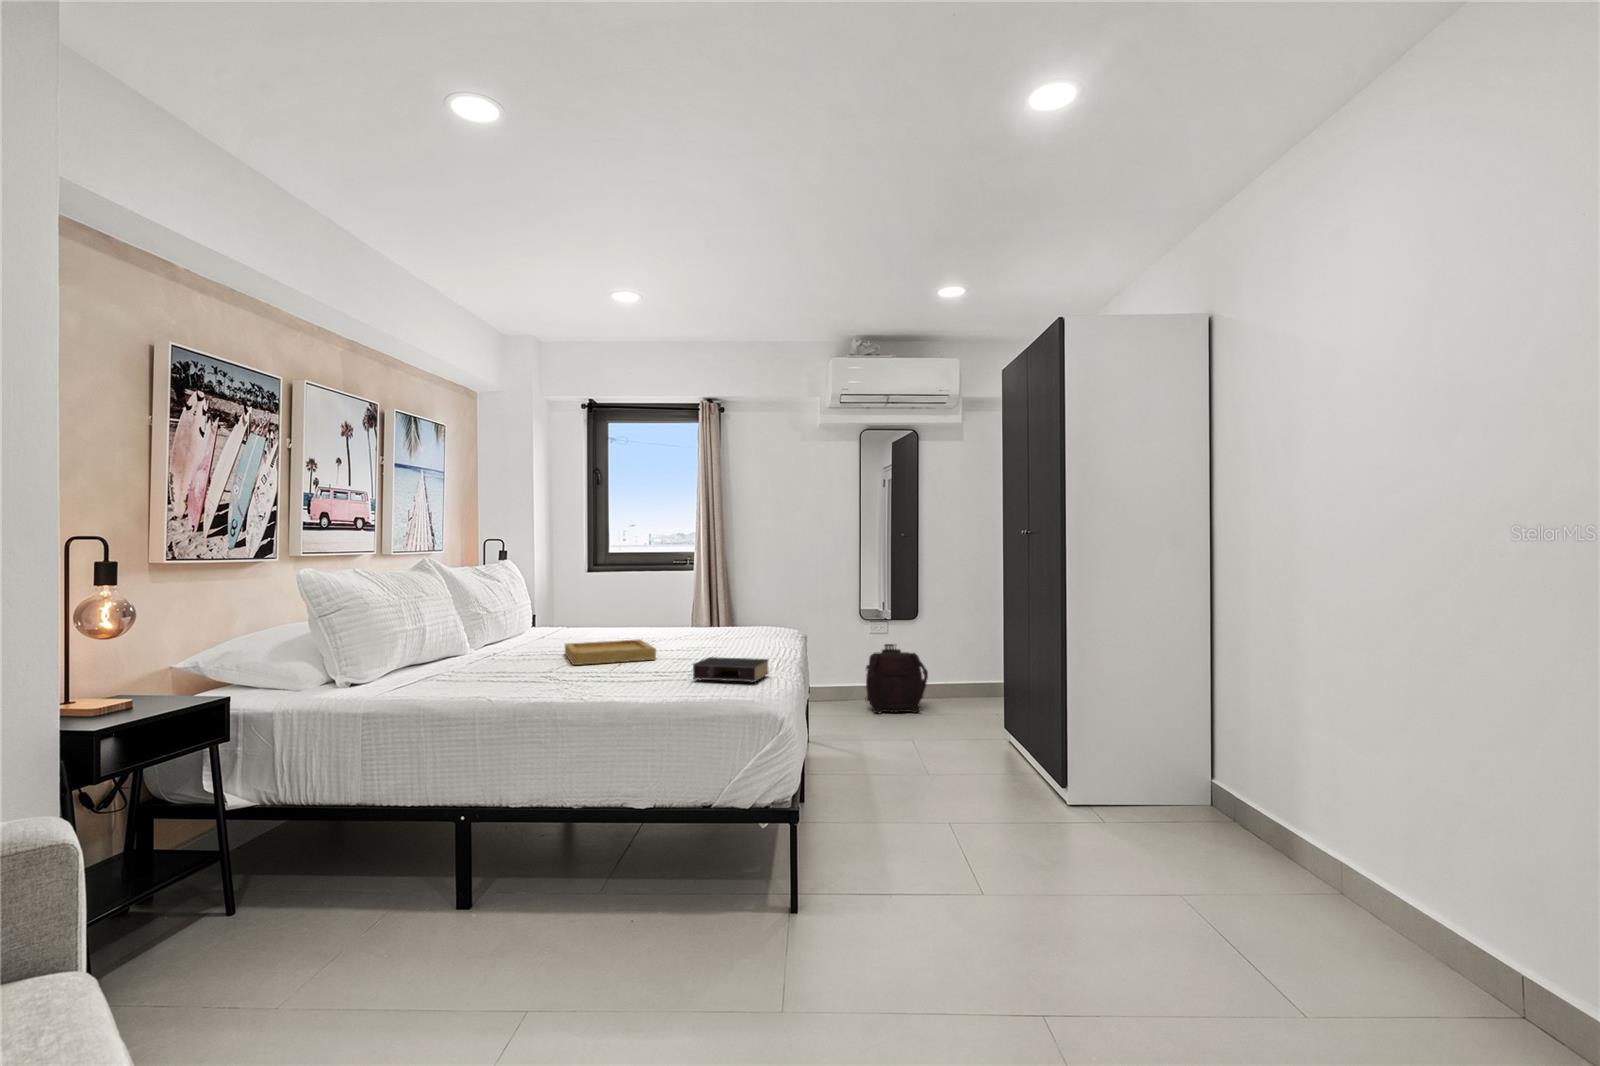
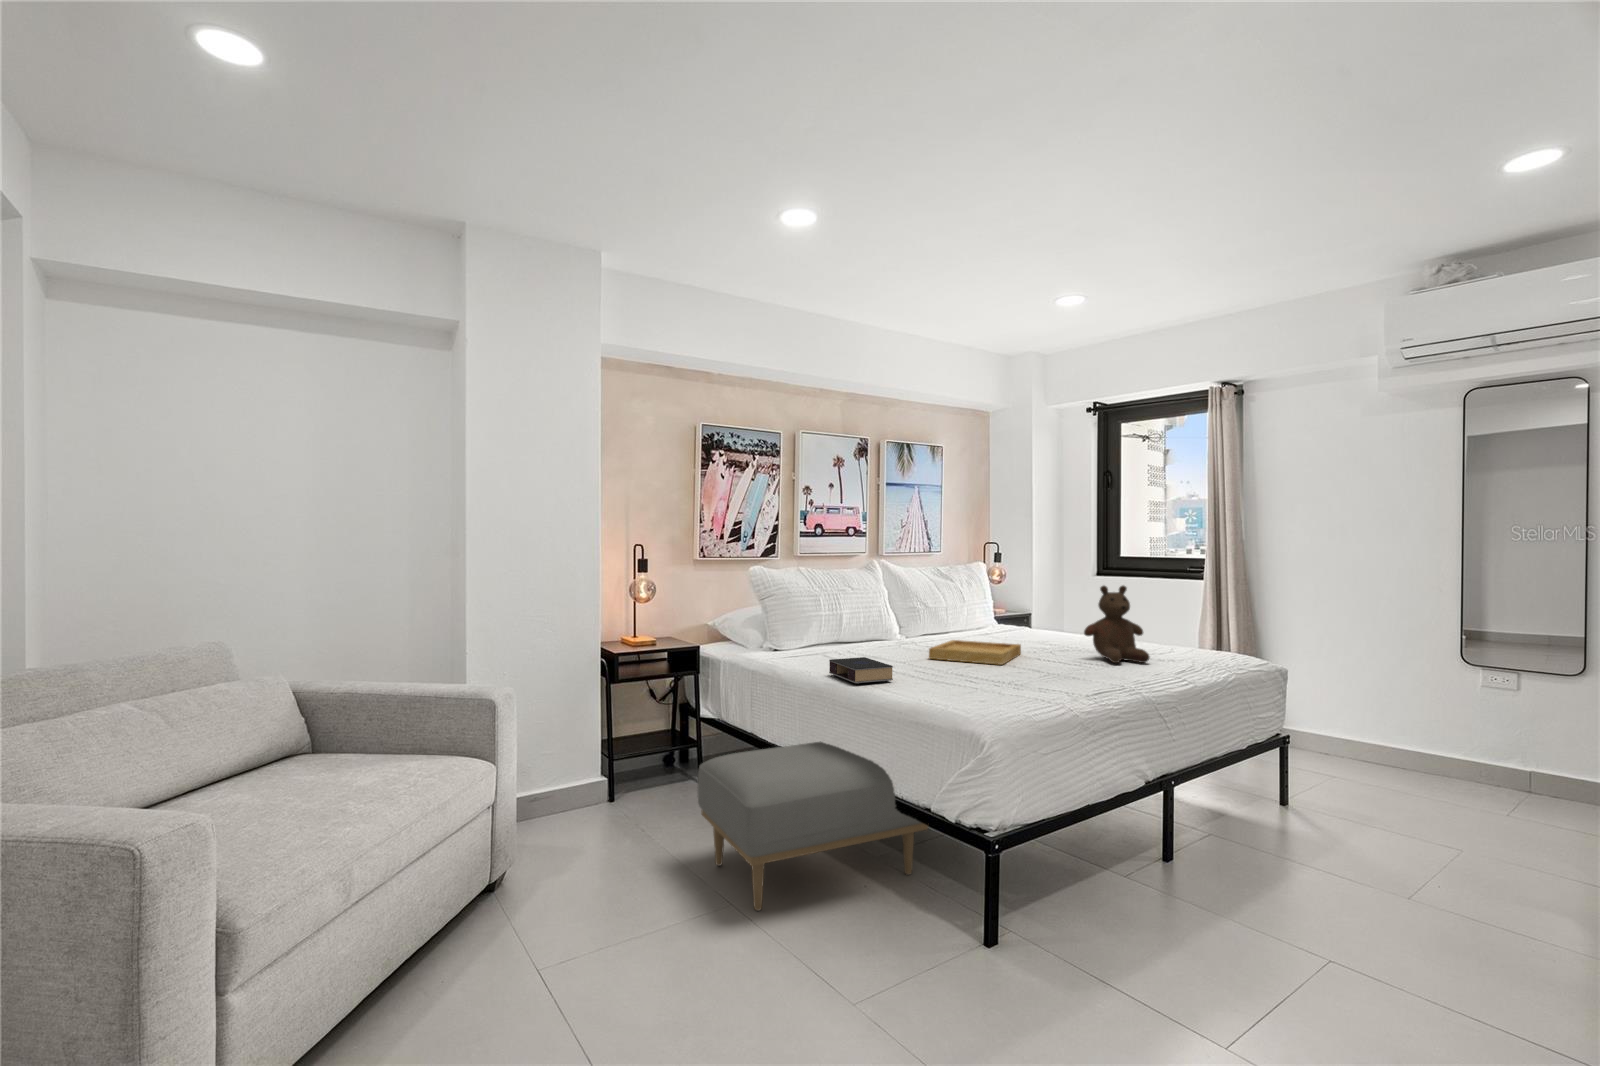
teddy bear: none [700,574,755,645] -> present [1084,586,1150,663]
backpack: present [866,644,928,713] -> none [1421,700,1546,812]
book: present [693,657,768,683] -> present [829,657,893,684]
ottoman: none [413,766,692,1000] -> present [698,741,928,911]

